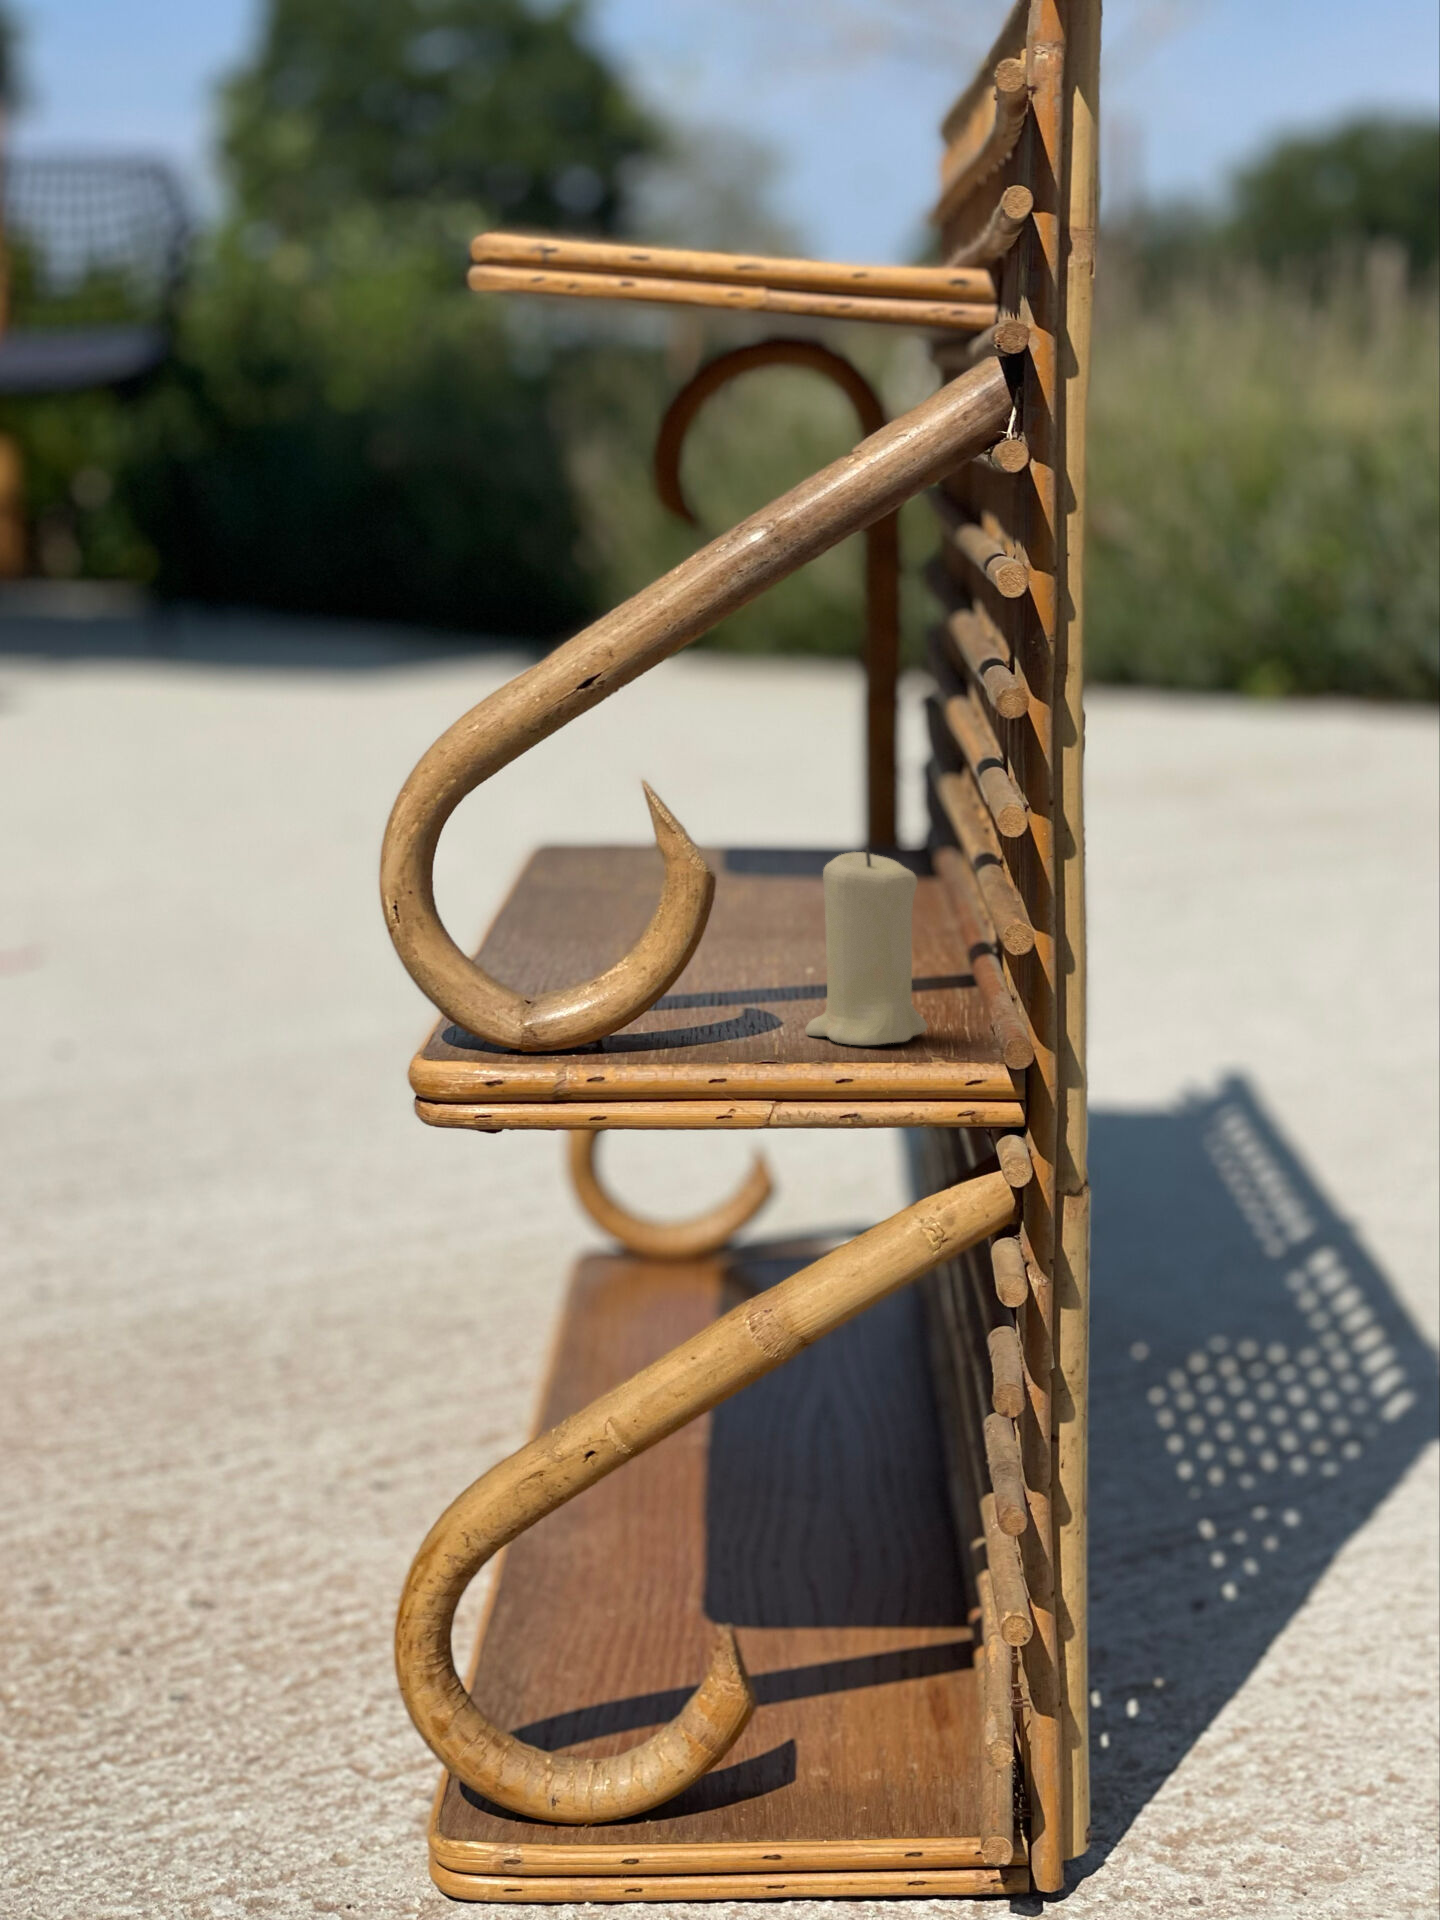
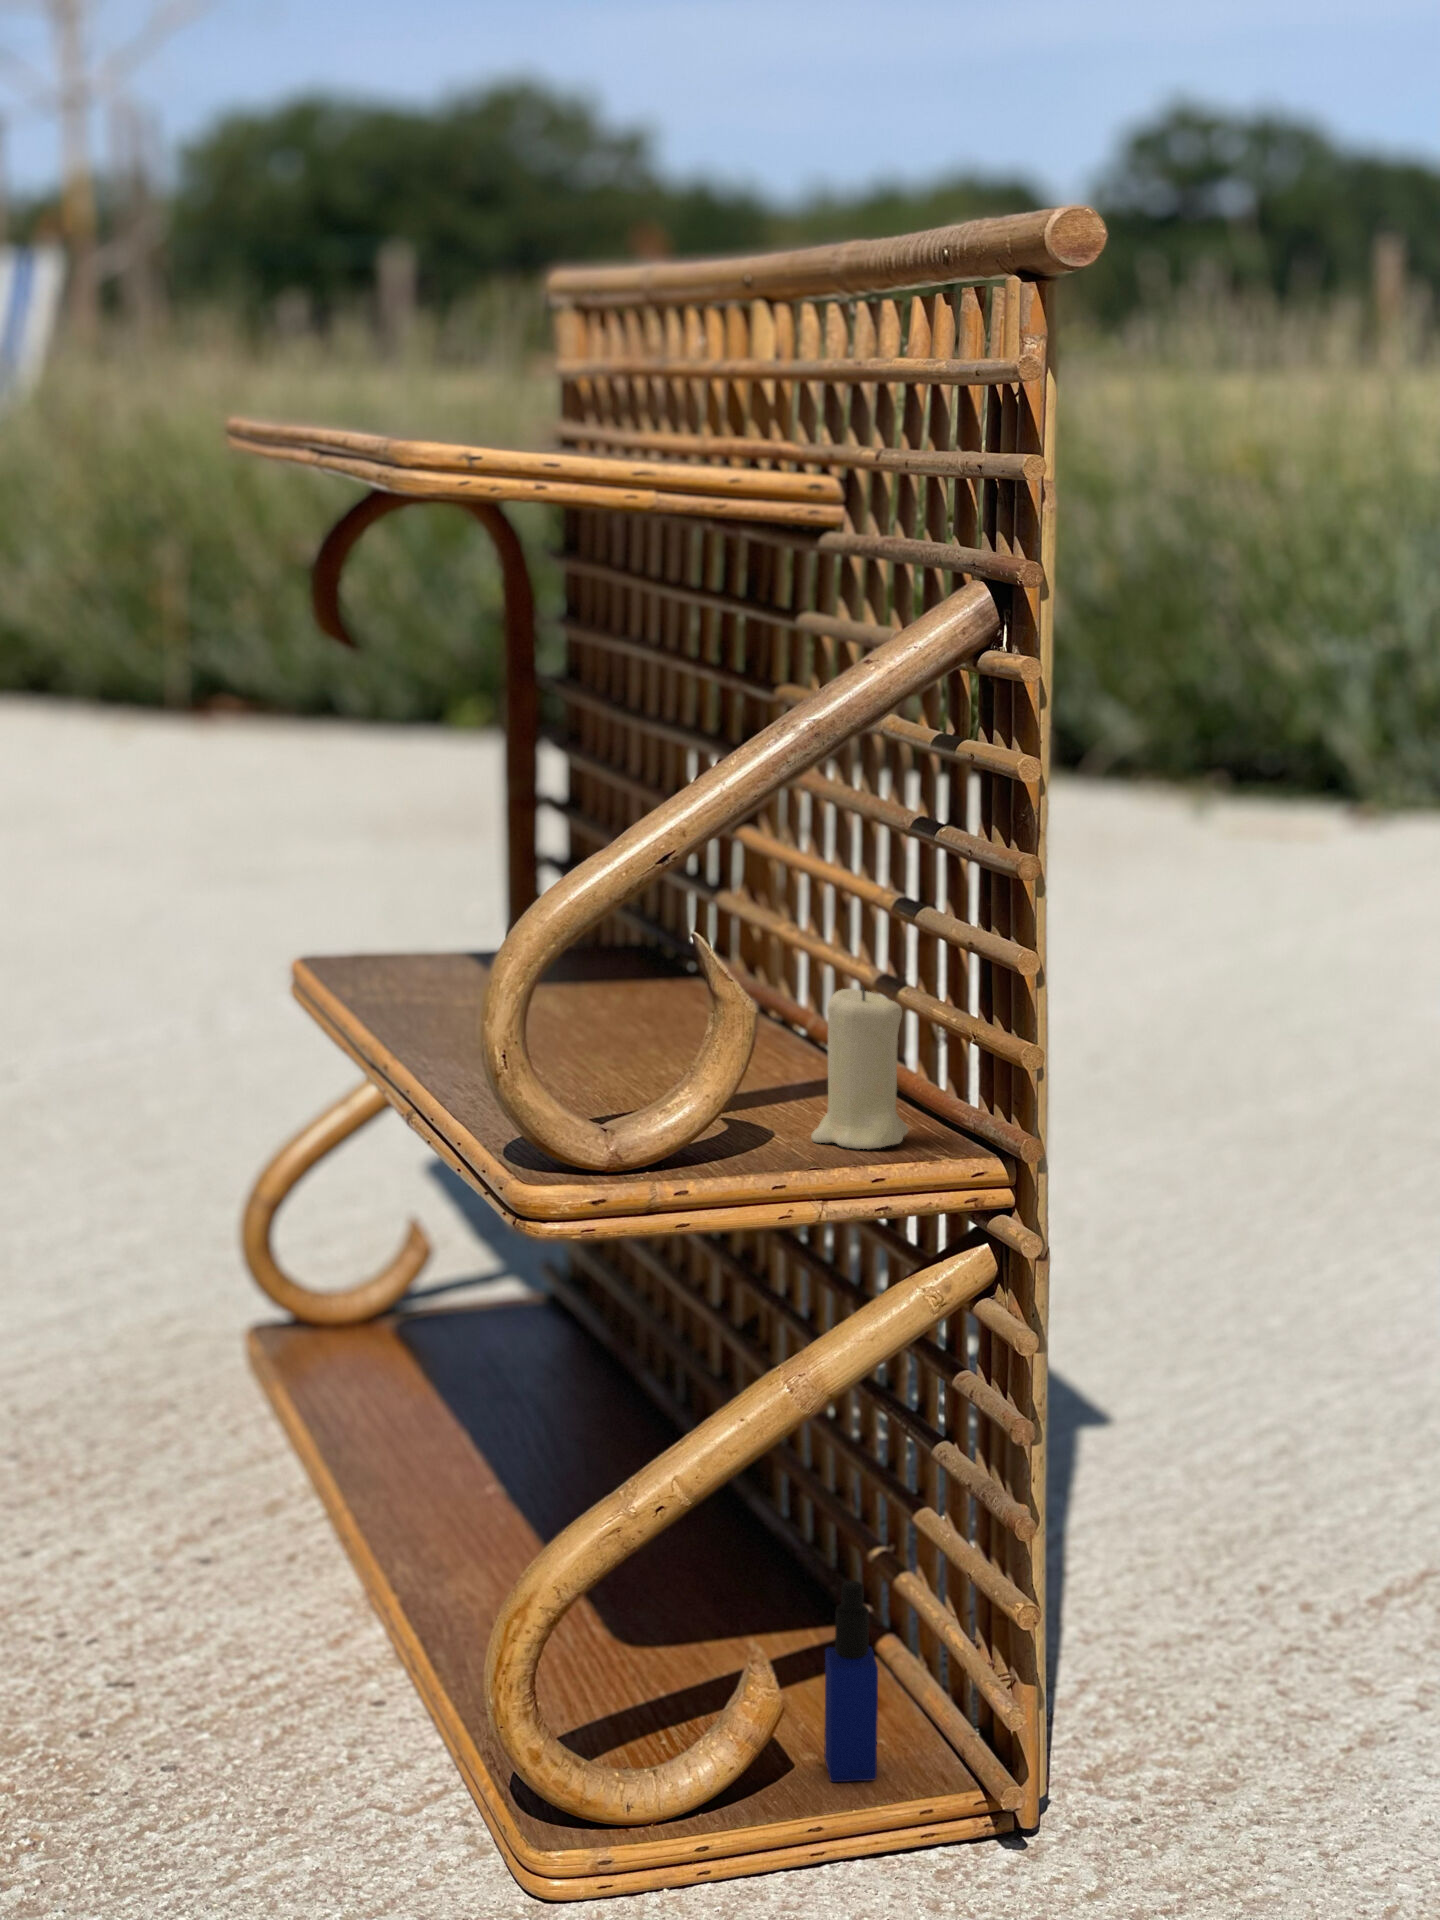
bottle: none [825,1568,889,1811] -> present [824,1580,878,1782]

